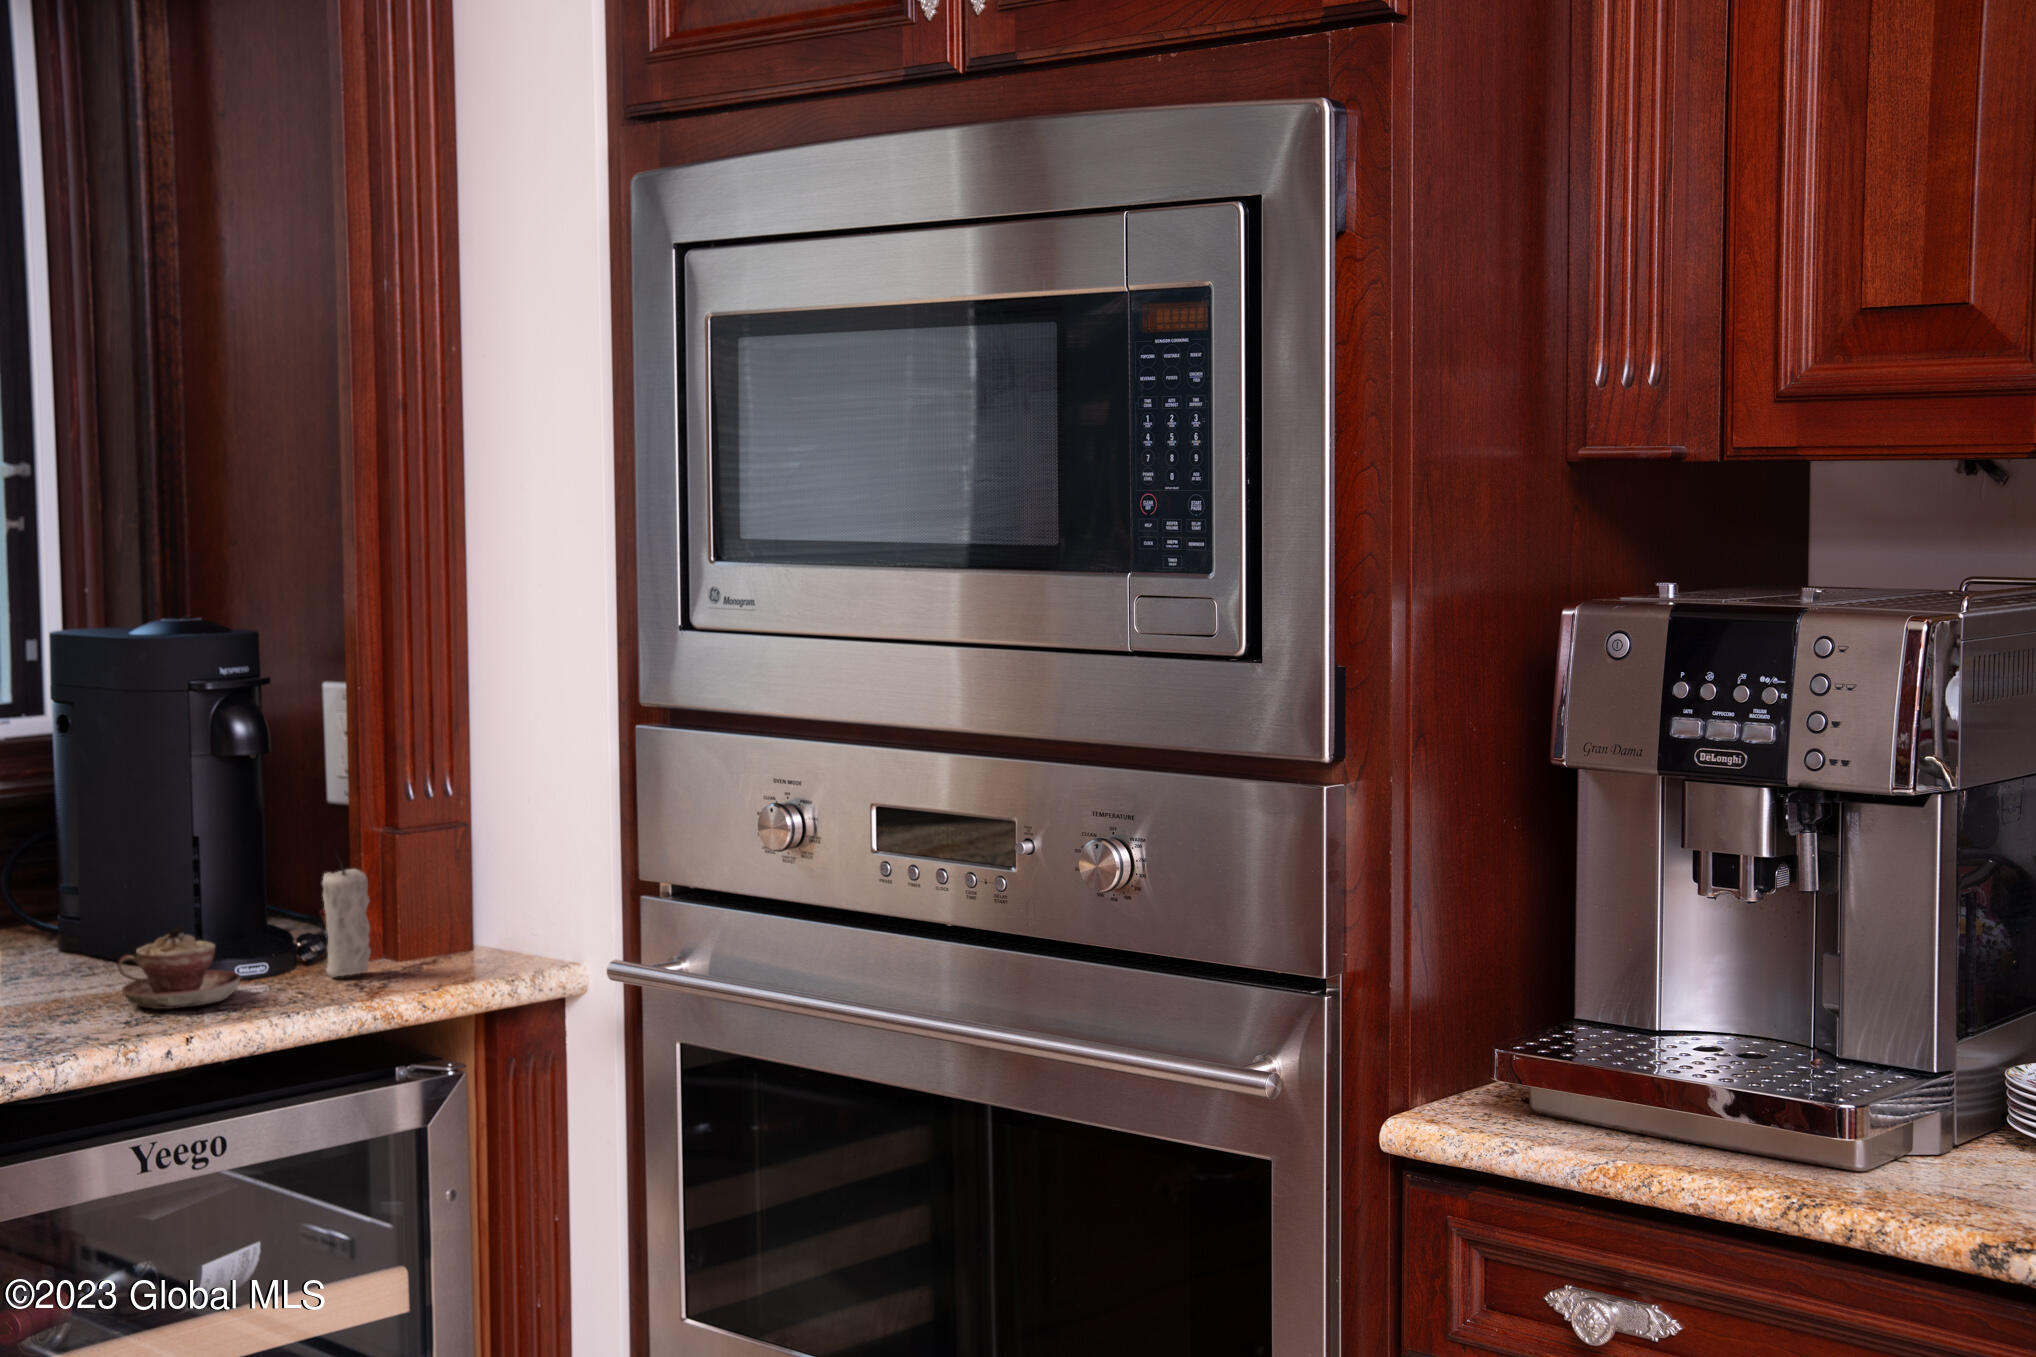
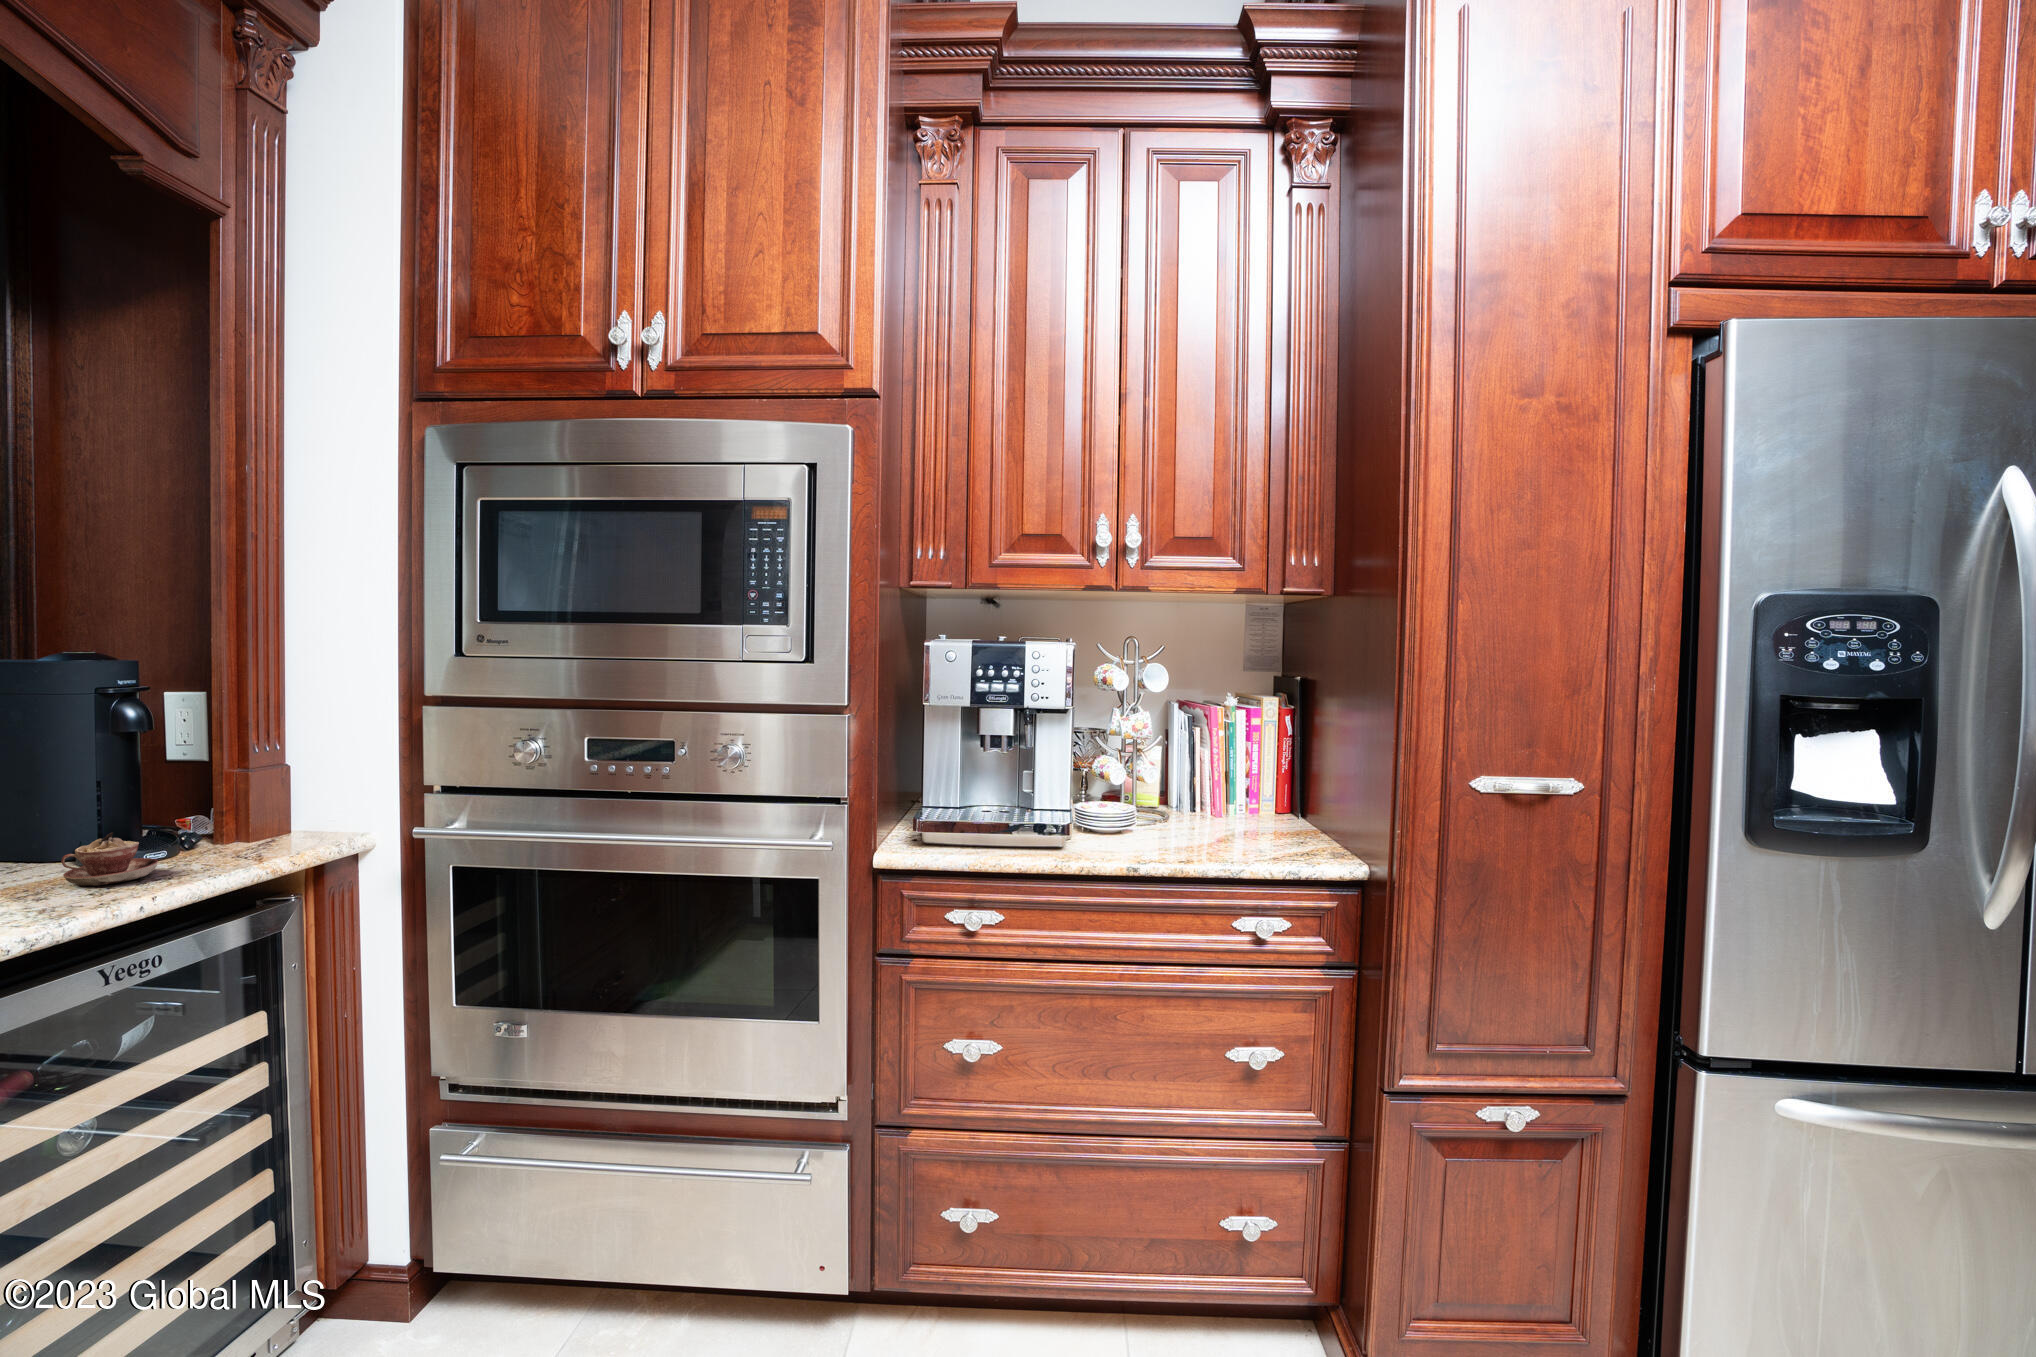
candle: present [322,866,371,976] -> none [210,780,246,855]

